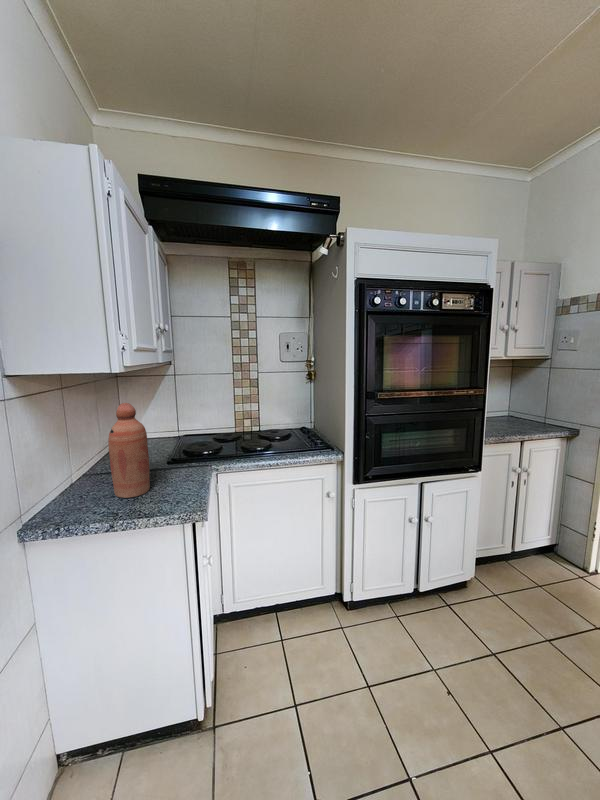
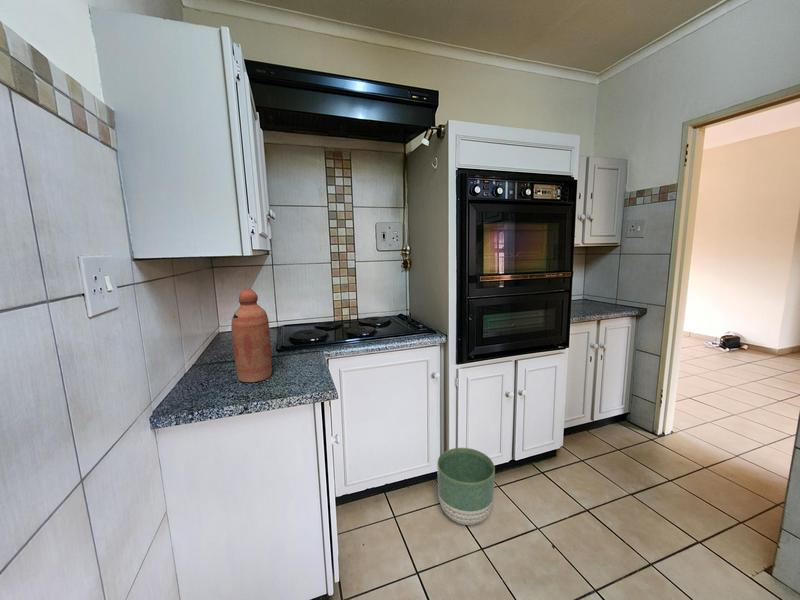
planter: none [328,573,388,659] -> present [437,448,495,525]

